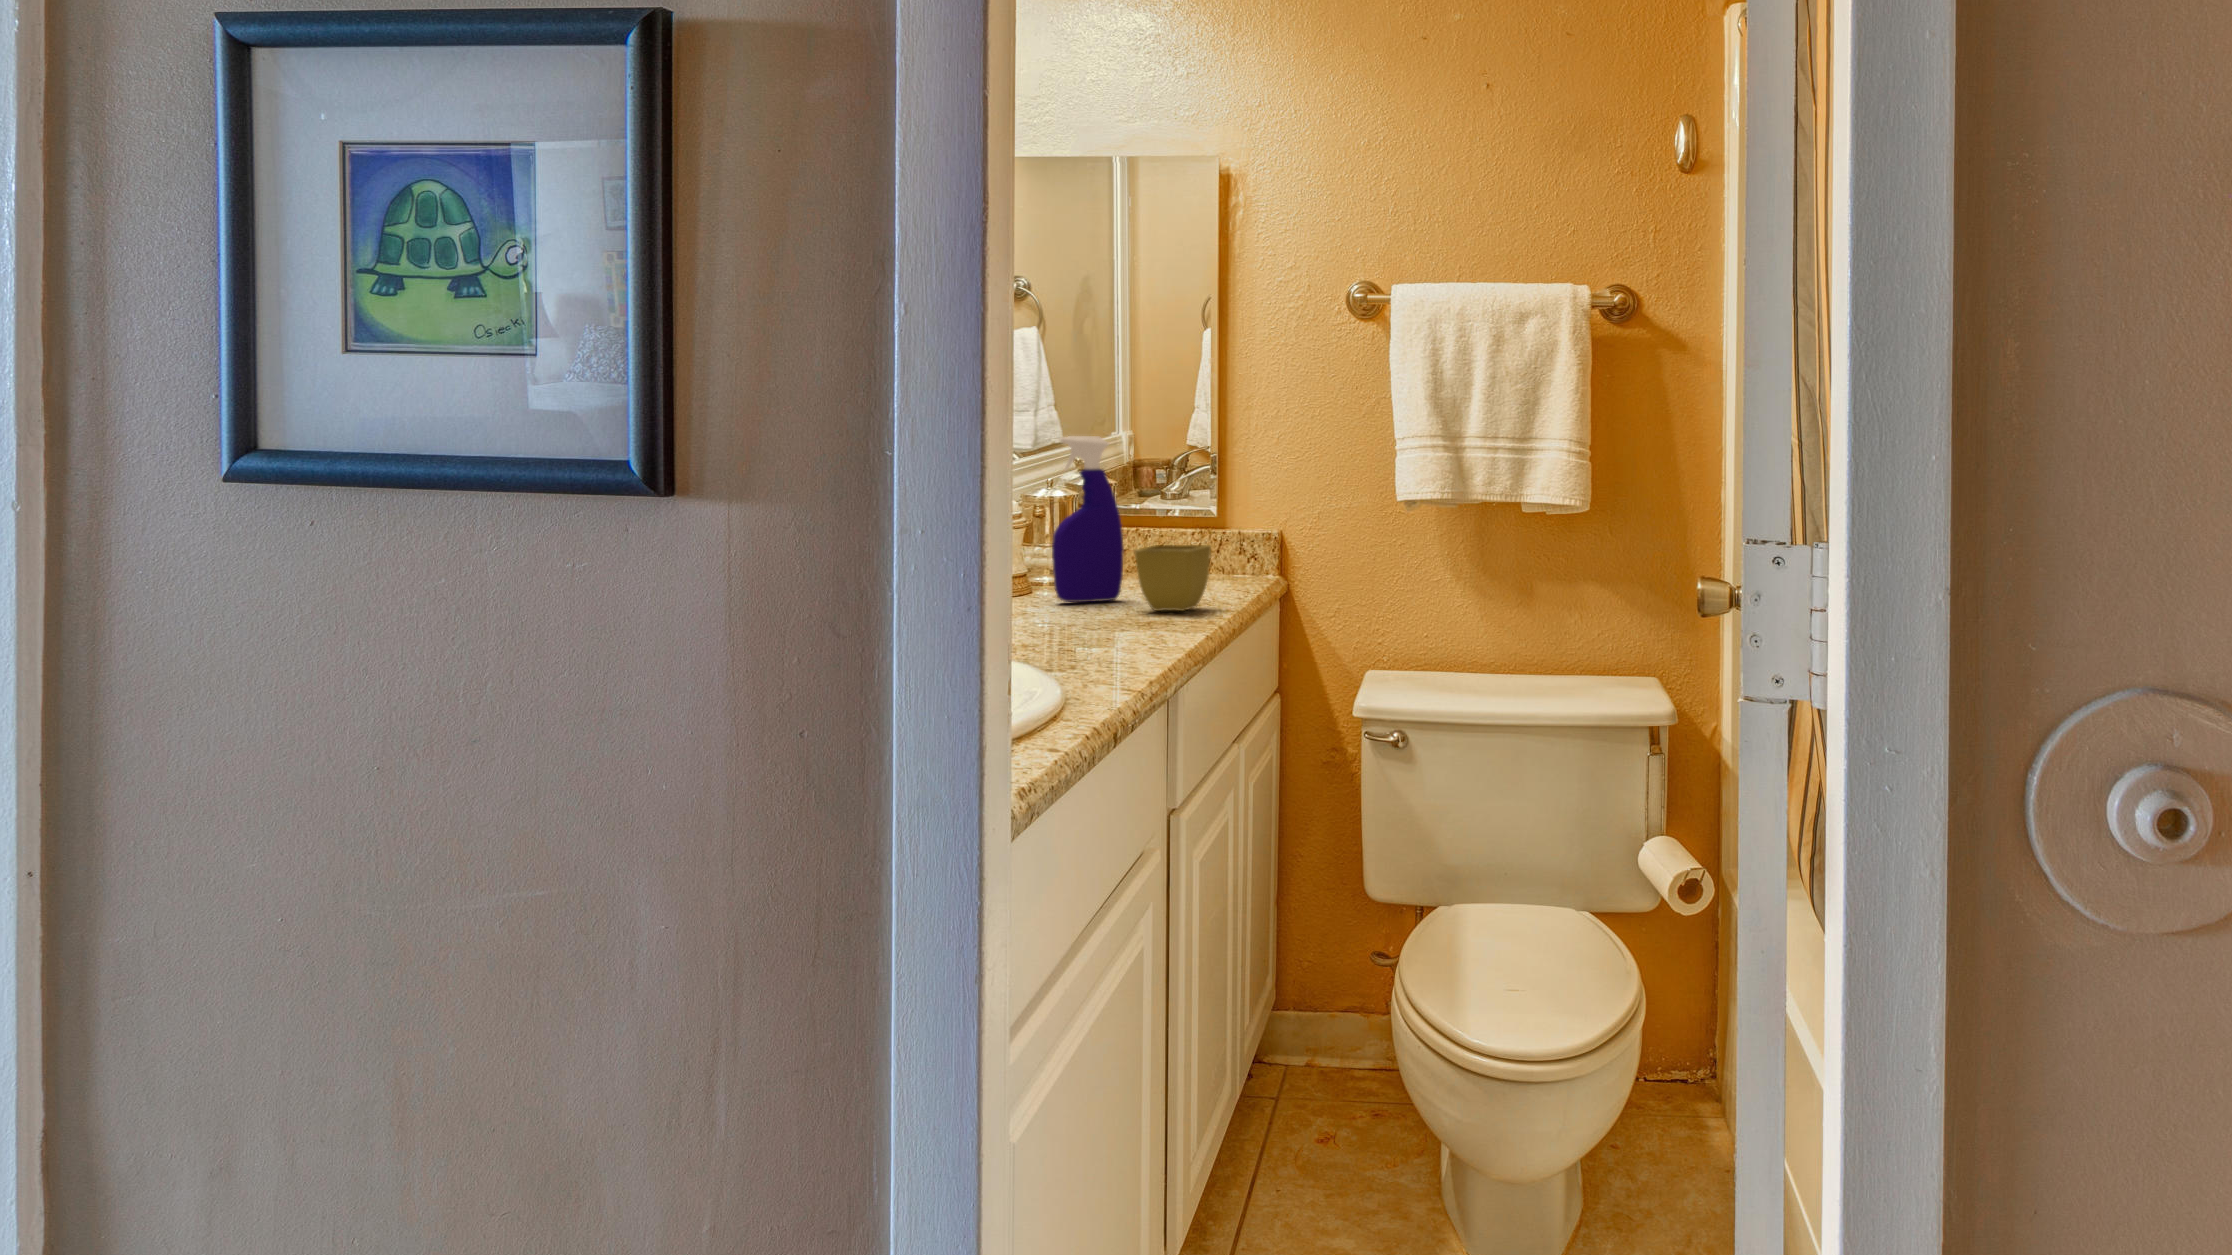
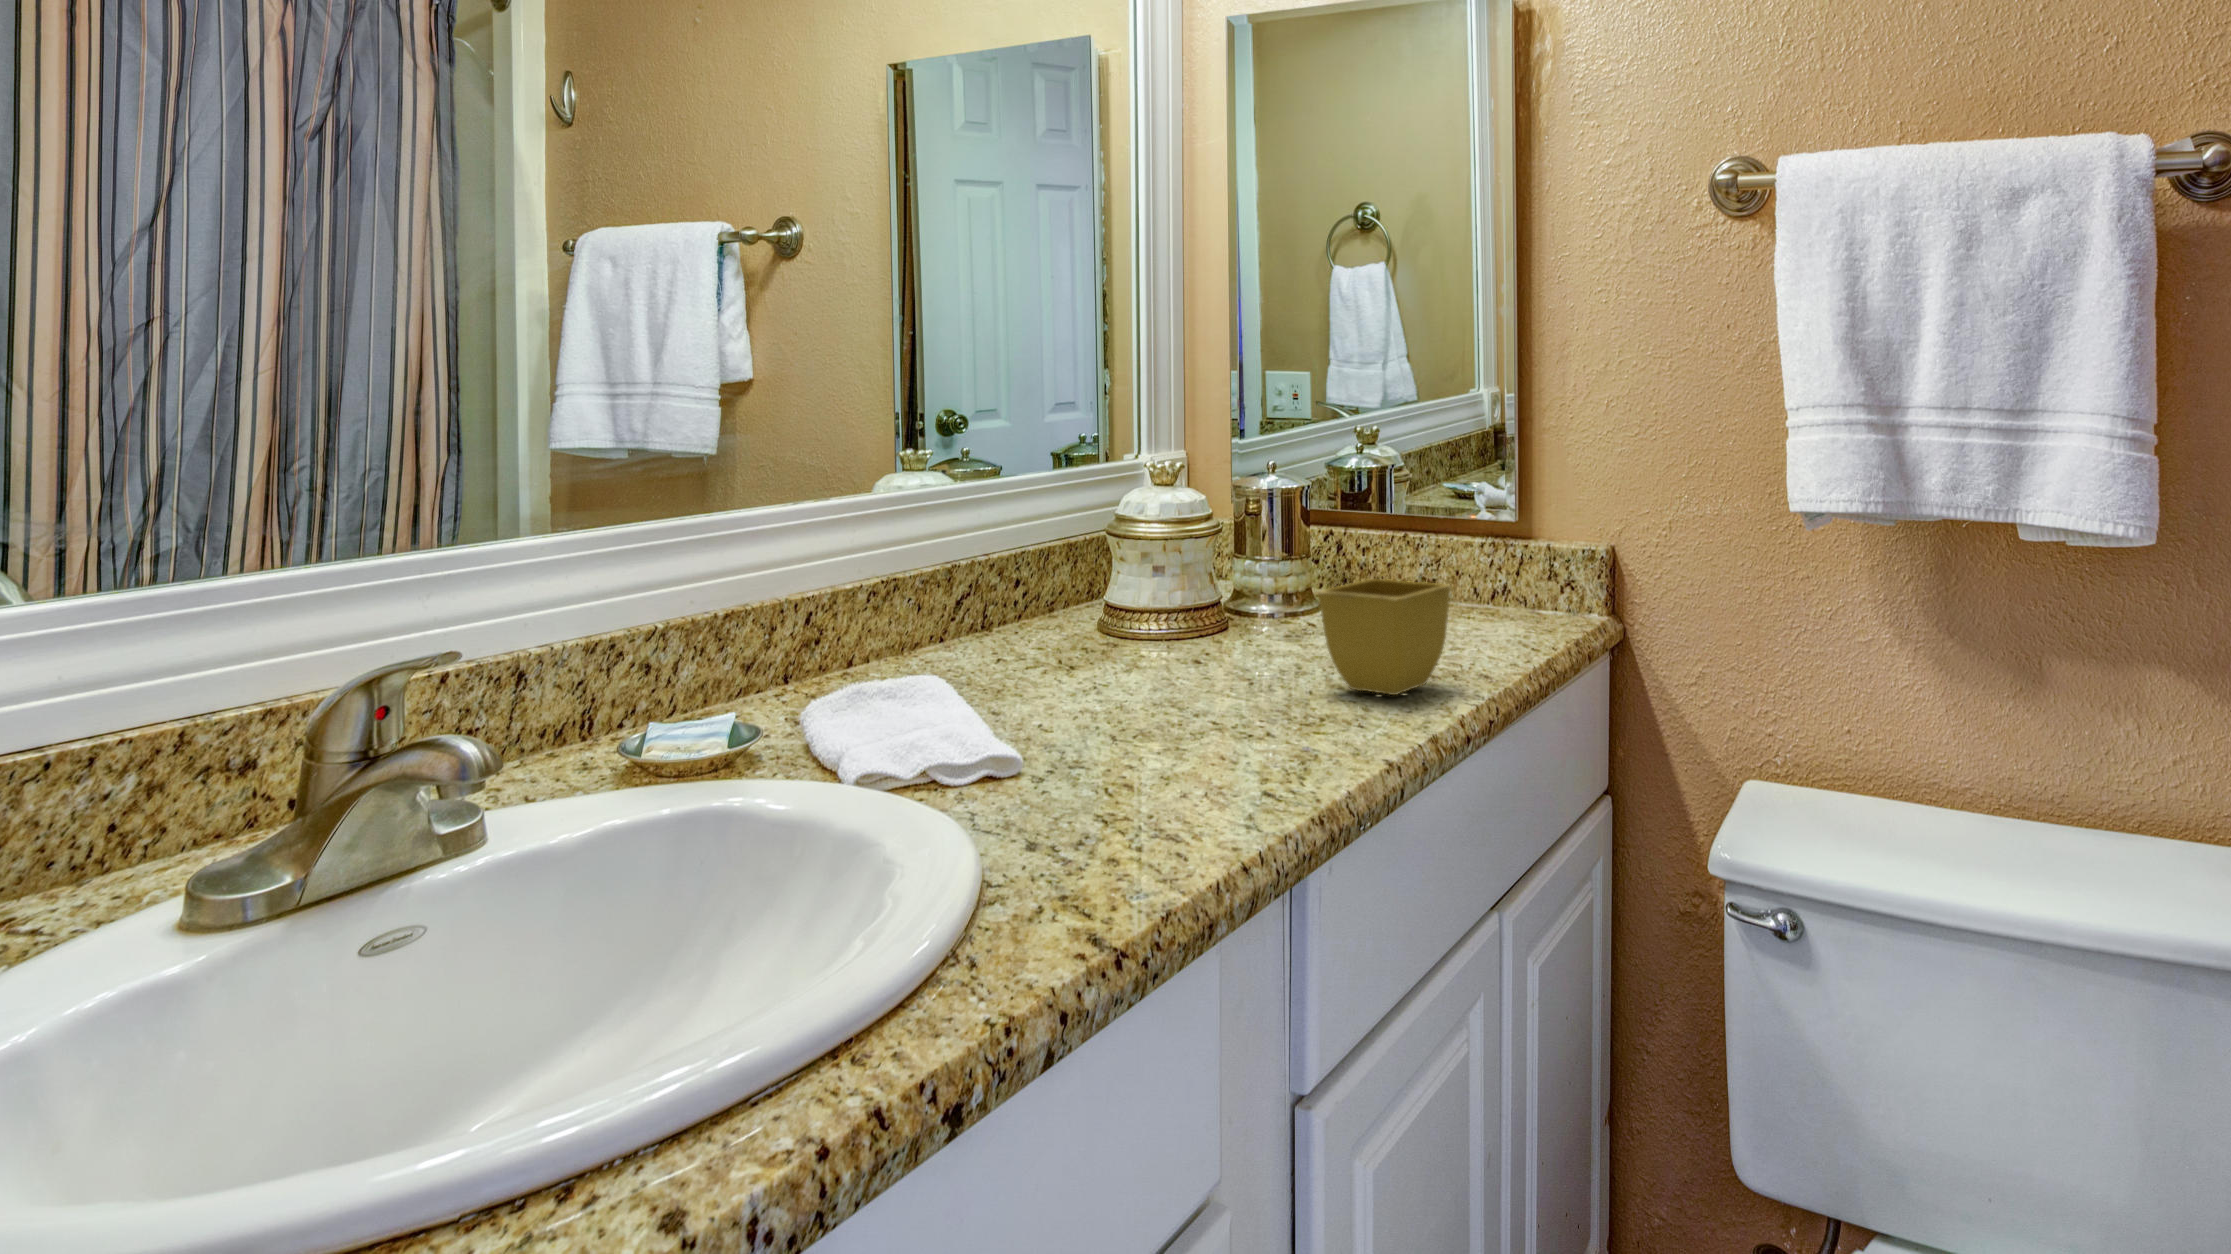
spray bottle: present [1052,436,1124,602] -> none [1220,406,1333,661]

